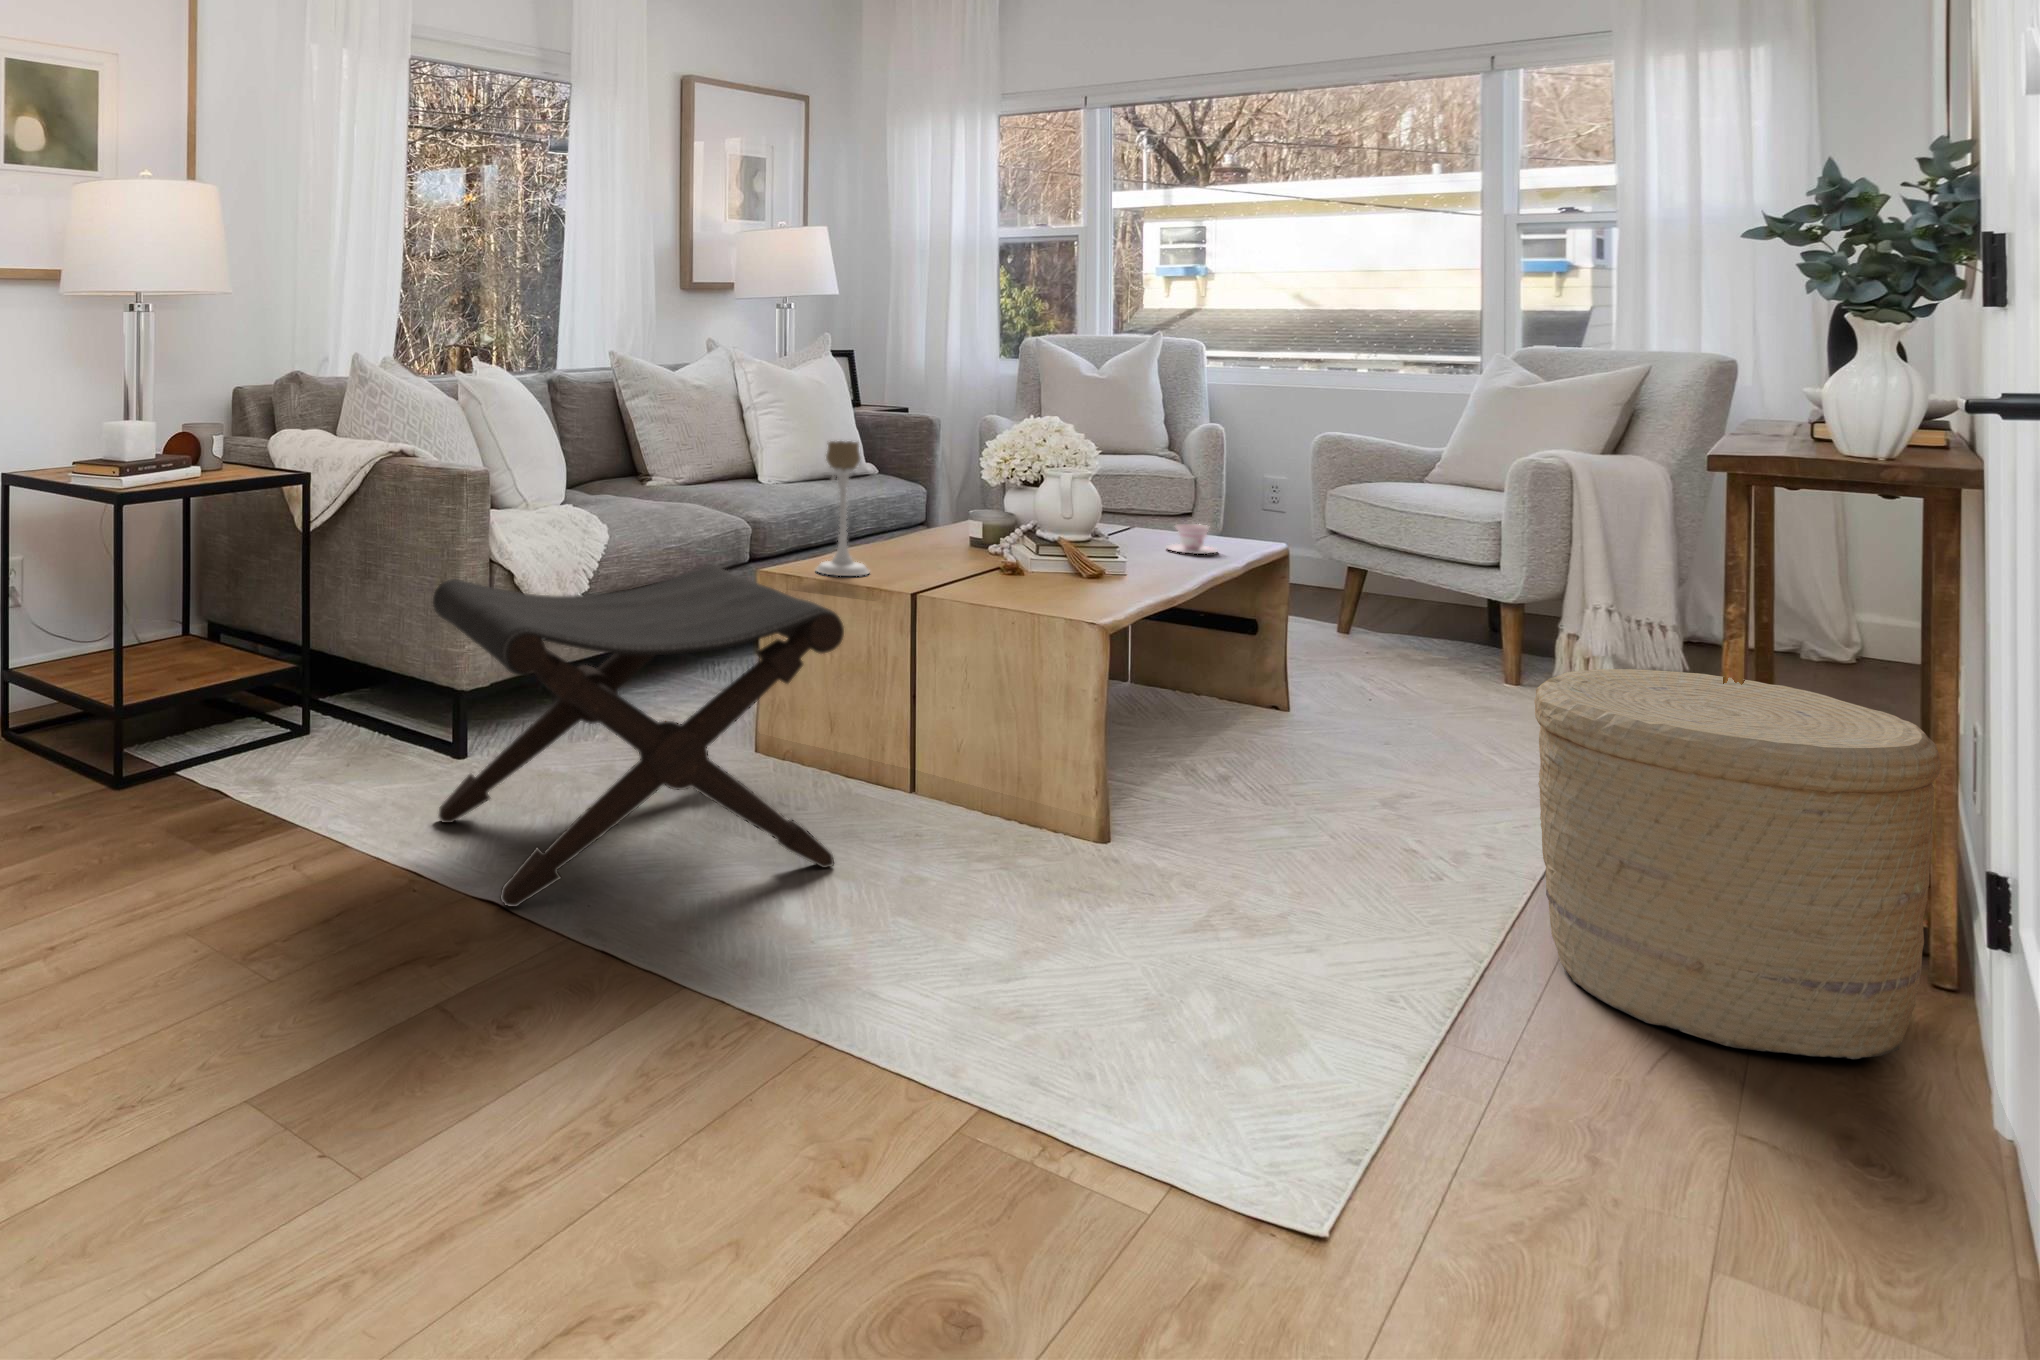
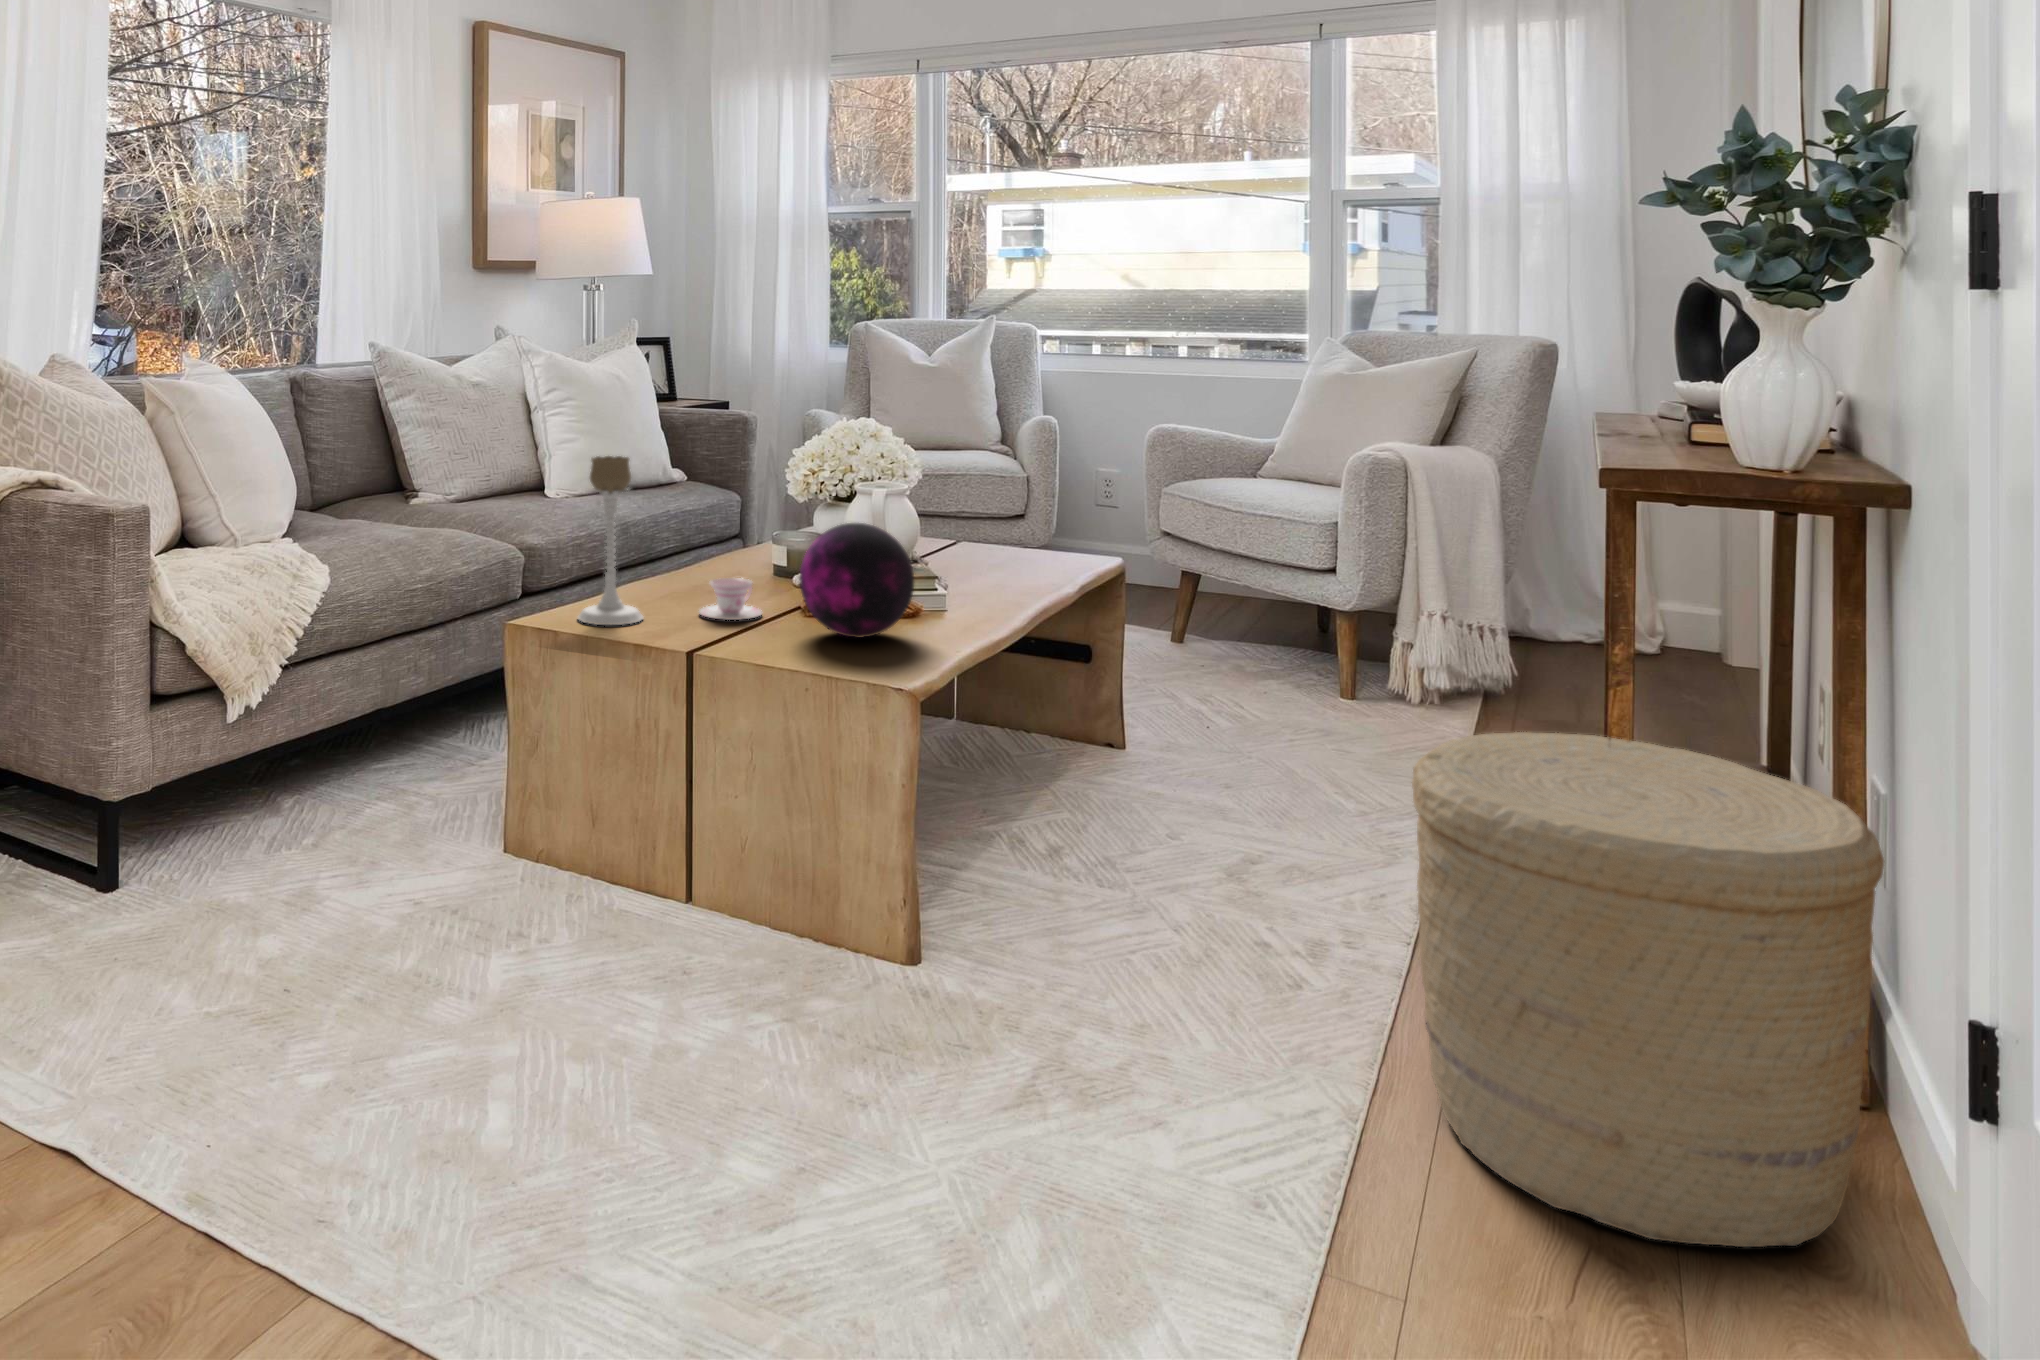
decorative orb: none [1005,498,1103,591] -> present [800,523,914,638]
teacup: present [1166,524,1217,554] -> present [699,578,762,620]
footstool: present [433,566,844,907] -> none [28,625,575,1155]

